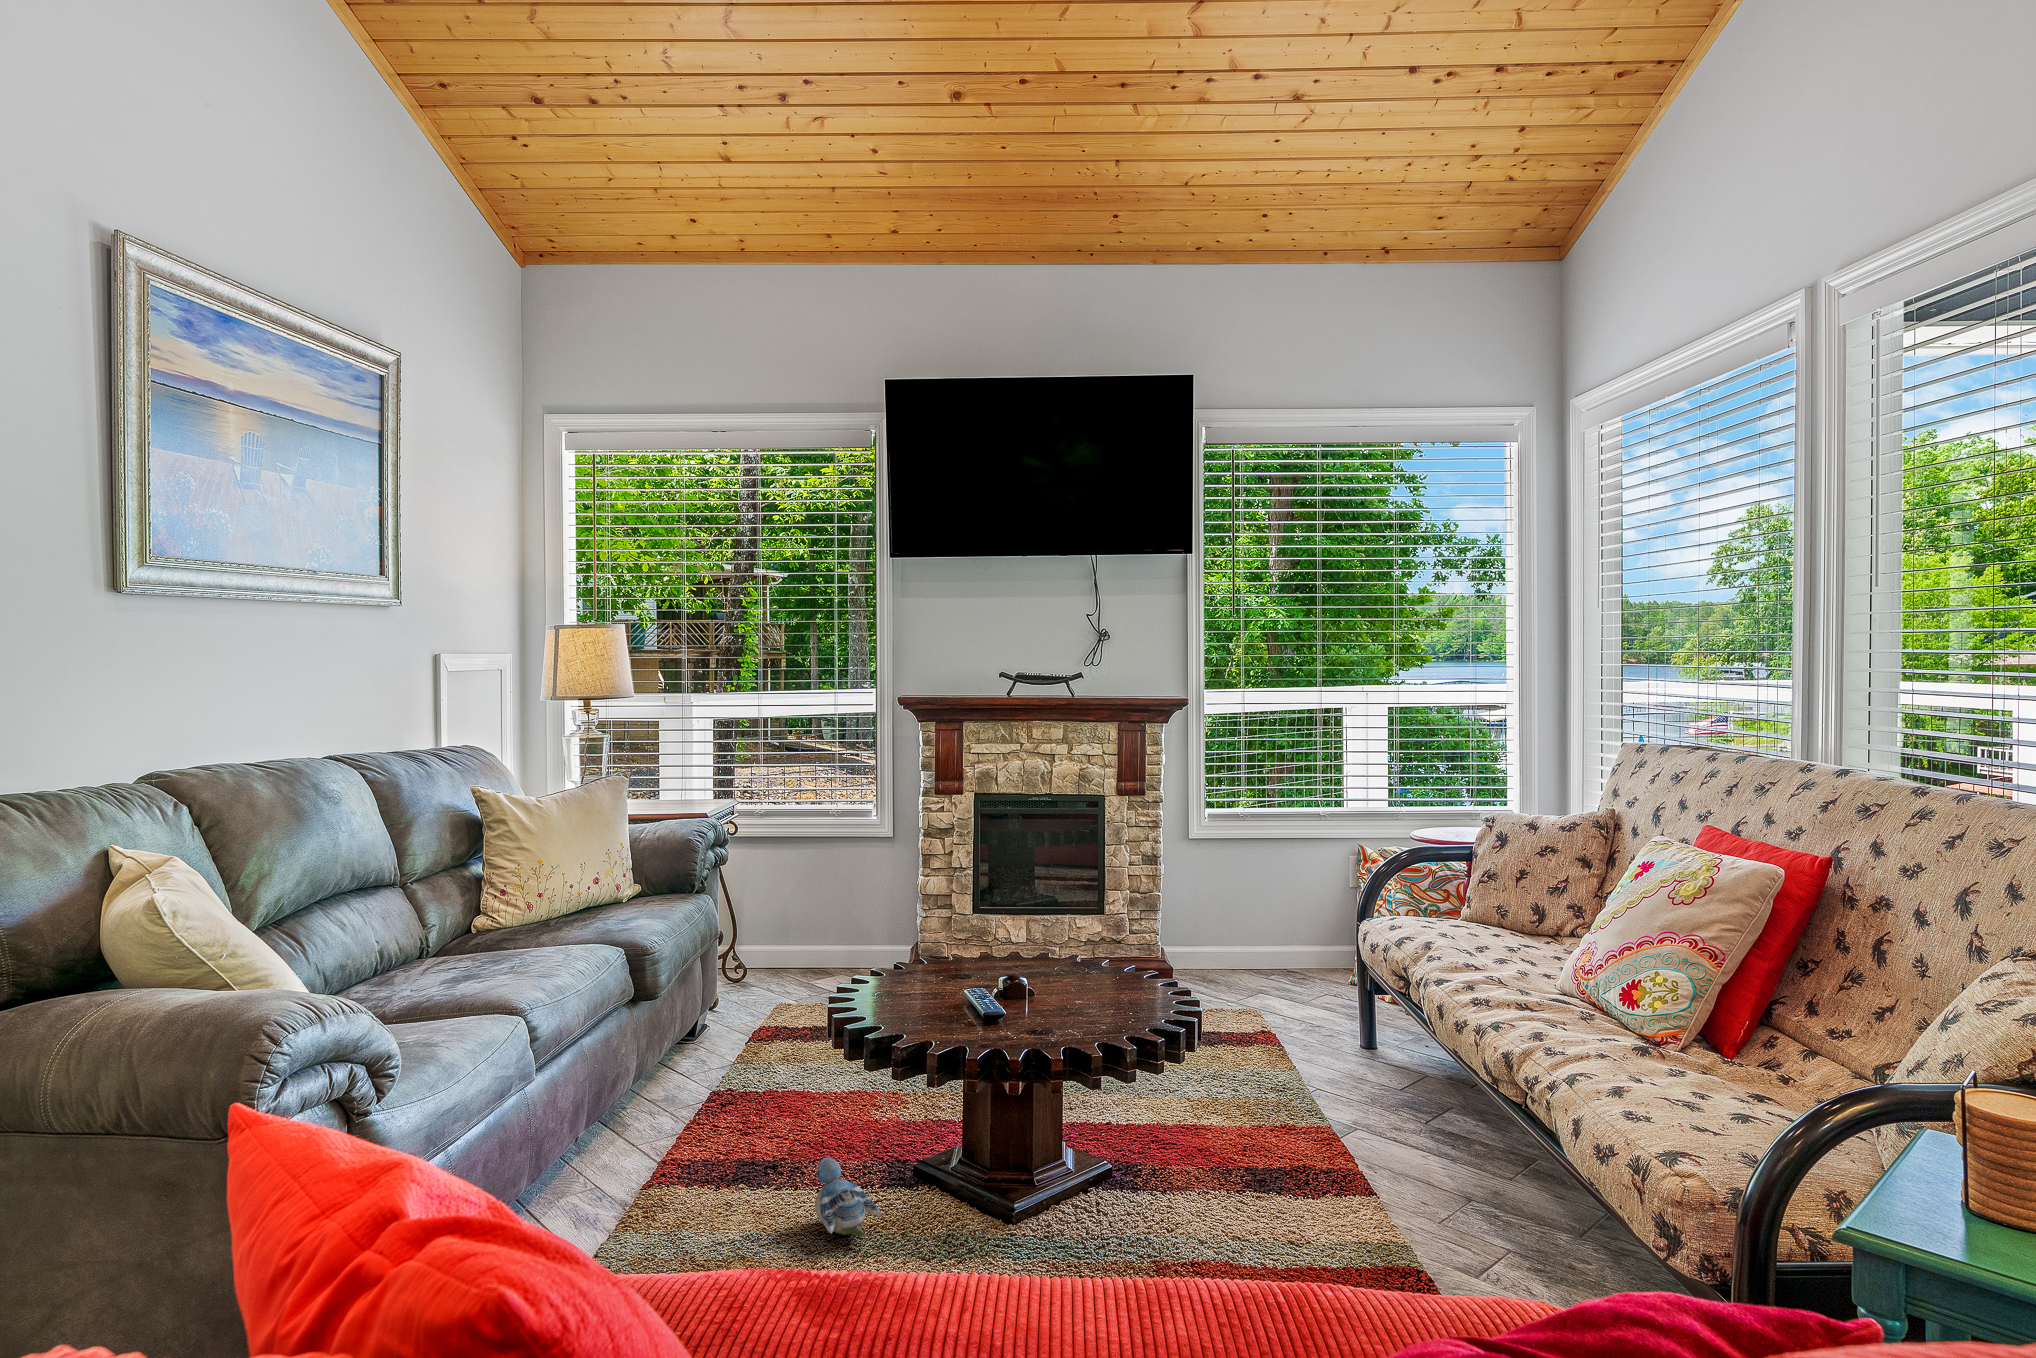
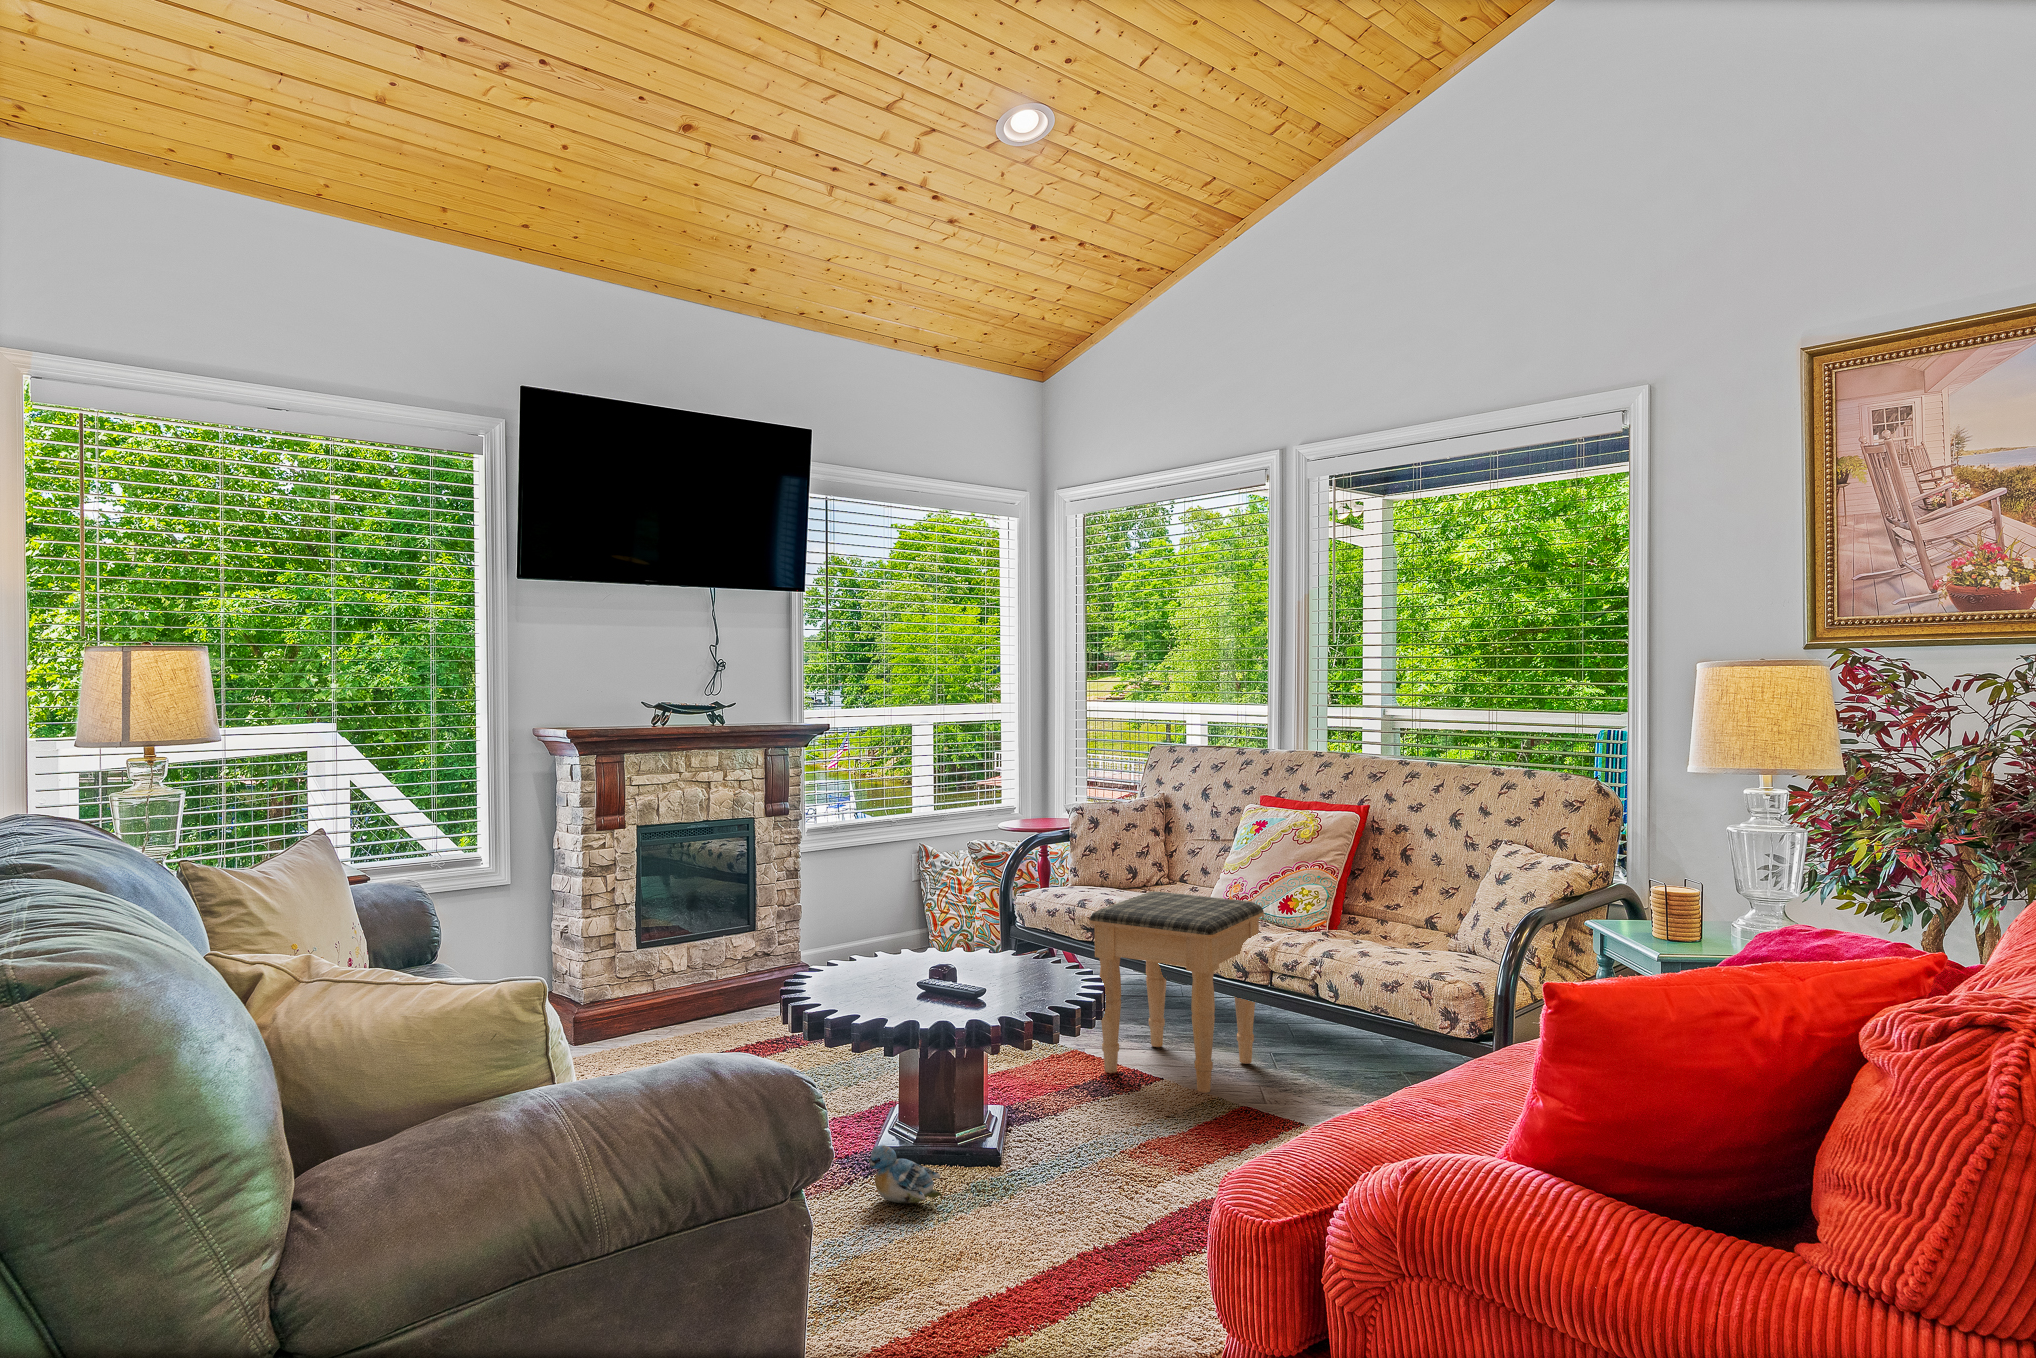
footstool: none [1294,940,1562,1236] -> present [1089,891,1264,1093]

